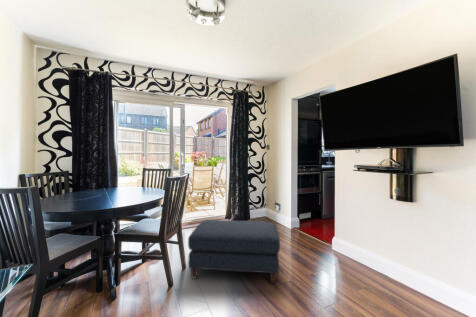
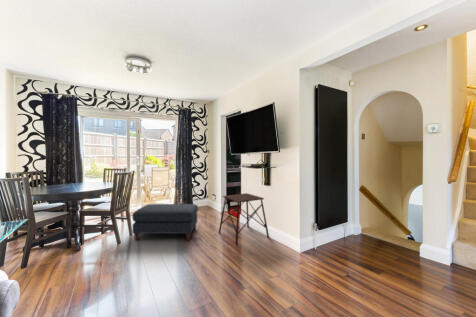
side table: none [312,208,407,303] -> present [219,193,269,245]

